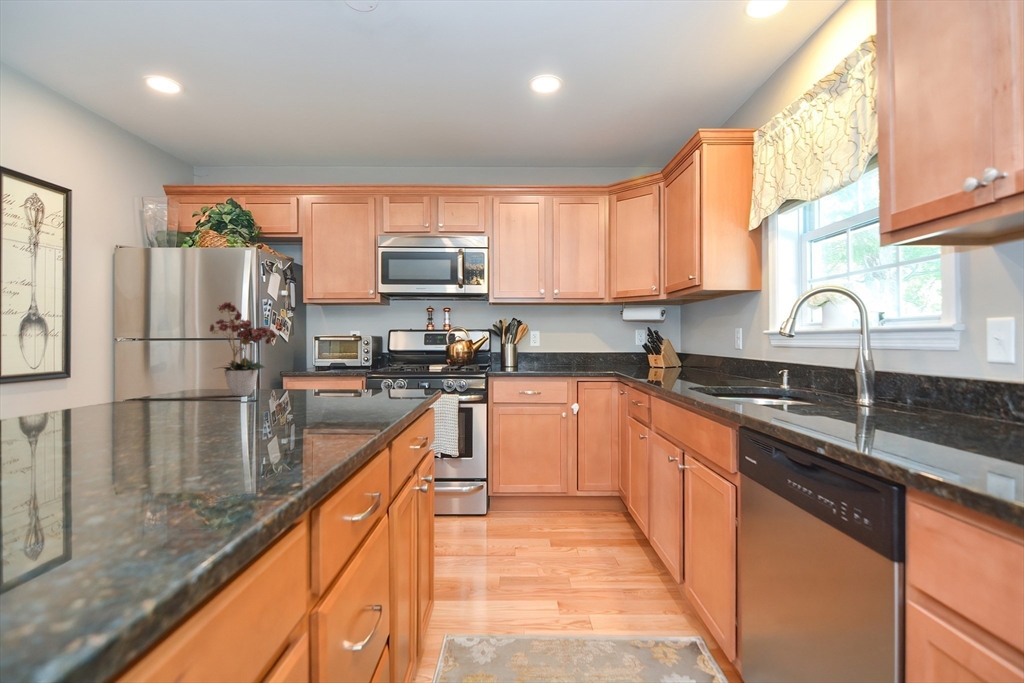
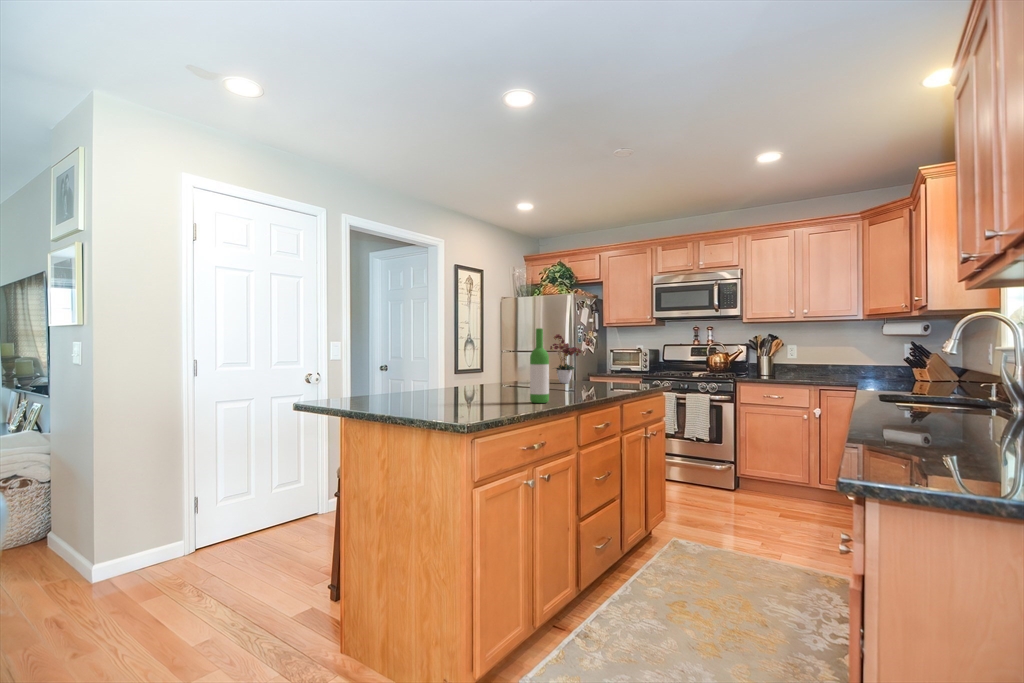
wine bottle: none [94,224,186,519] -> present [530,328,549,403]

